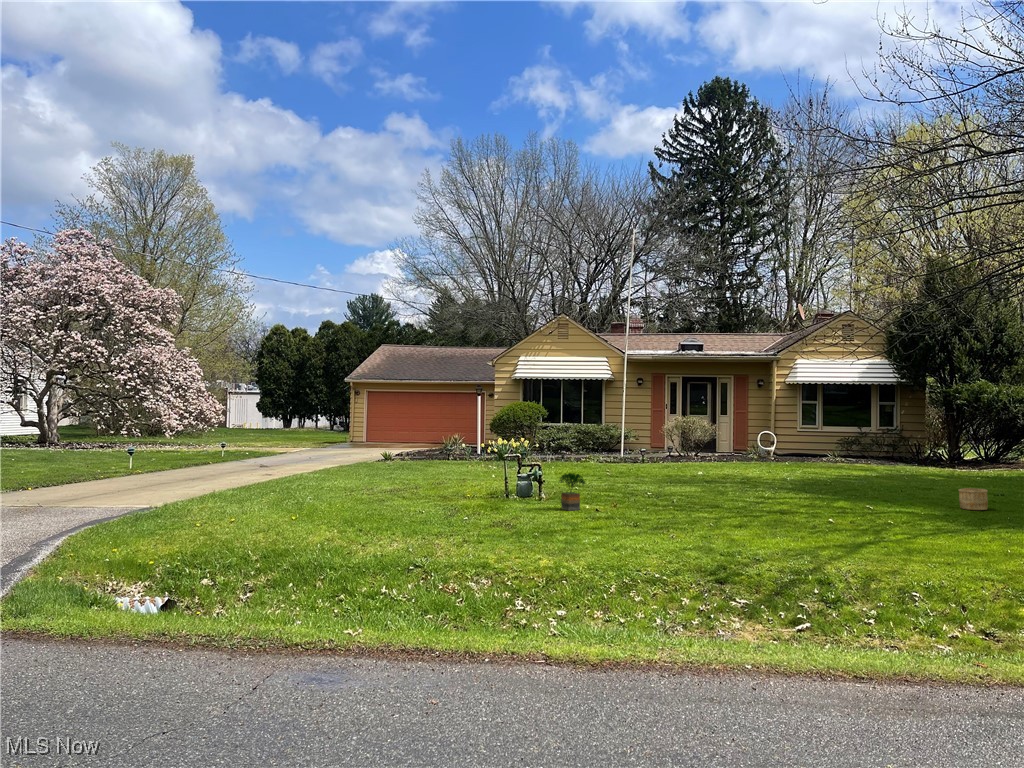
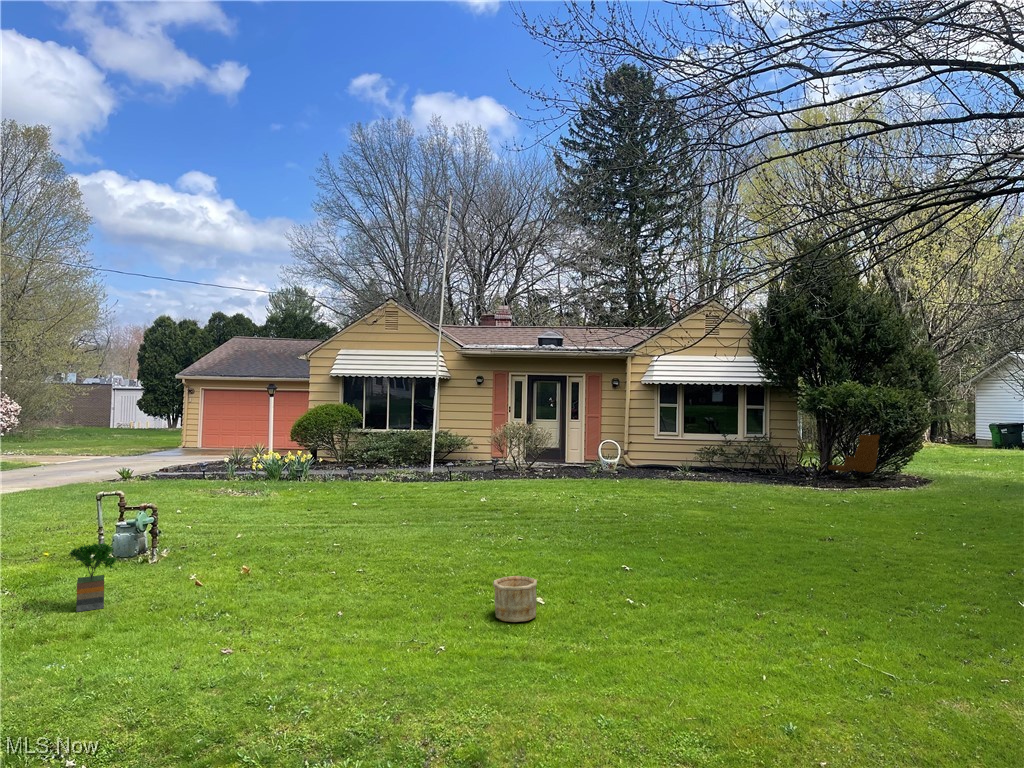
lounge chair: none [961,423,1008,464] -> present [828,435,880,484]
wooden bucket: present [958,488,988,510] -> present [493,576,537,622]

